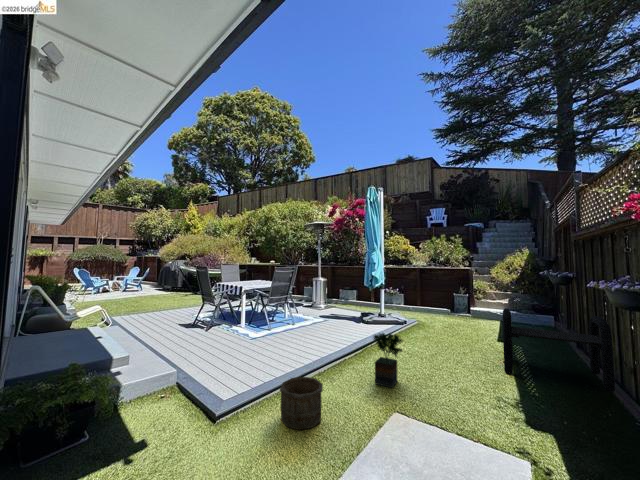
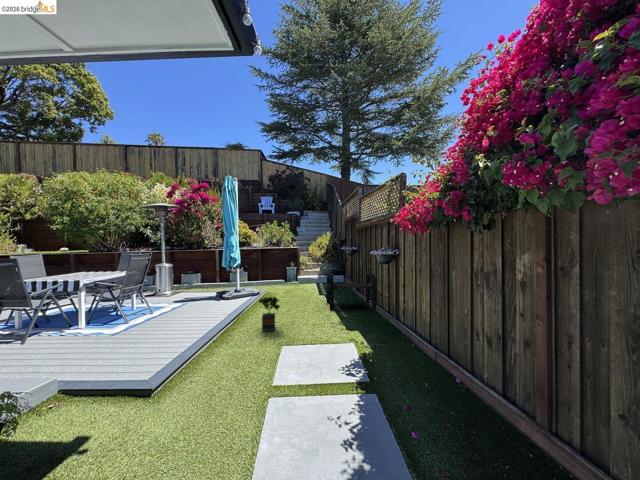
wooden bucket: present [280,377,323,430] -> none [212,333,244,366]

